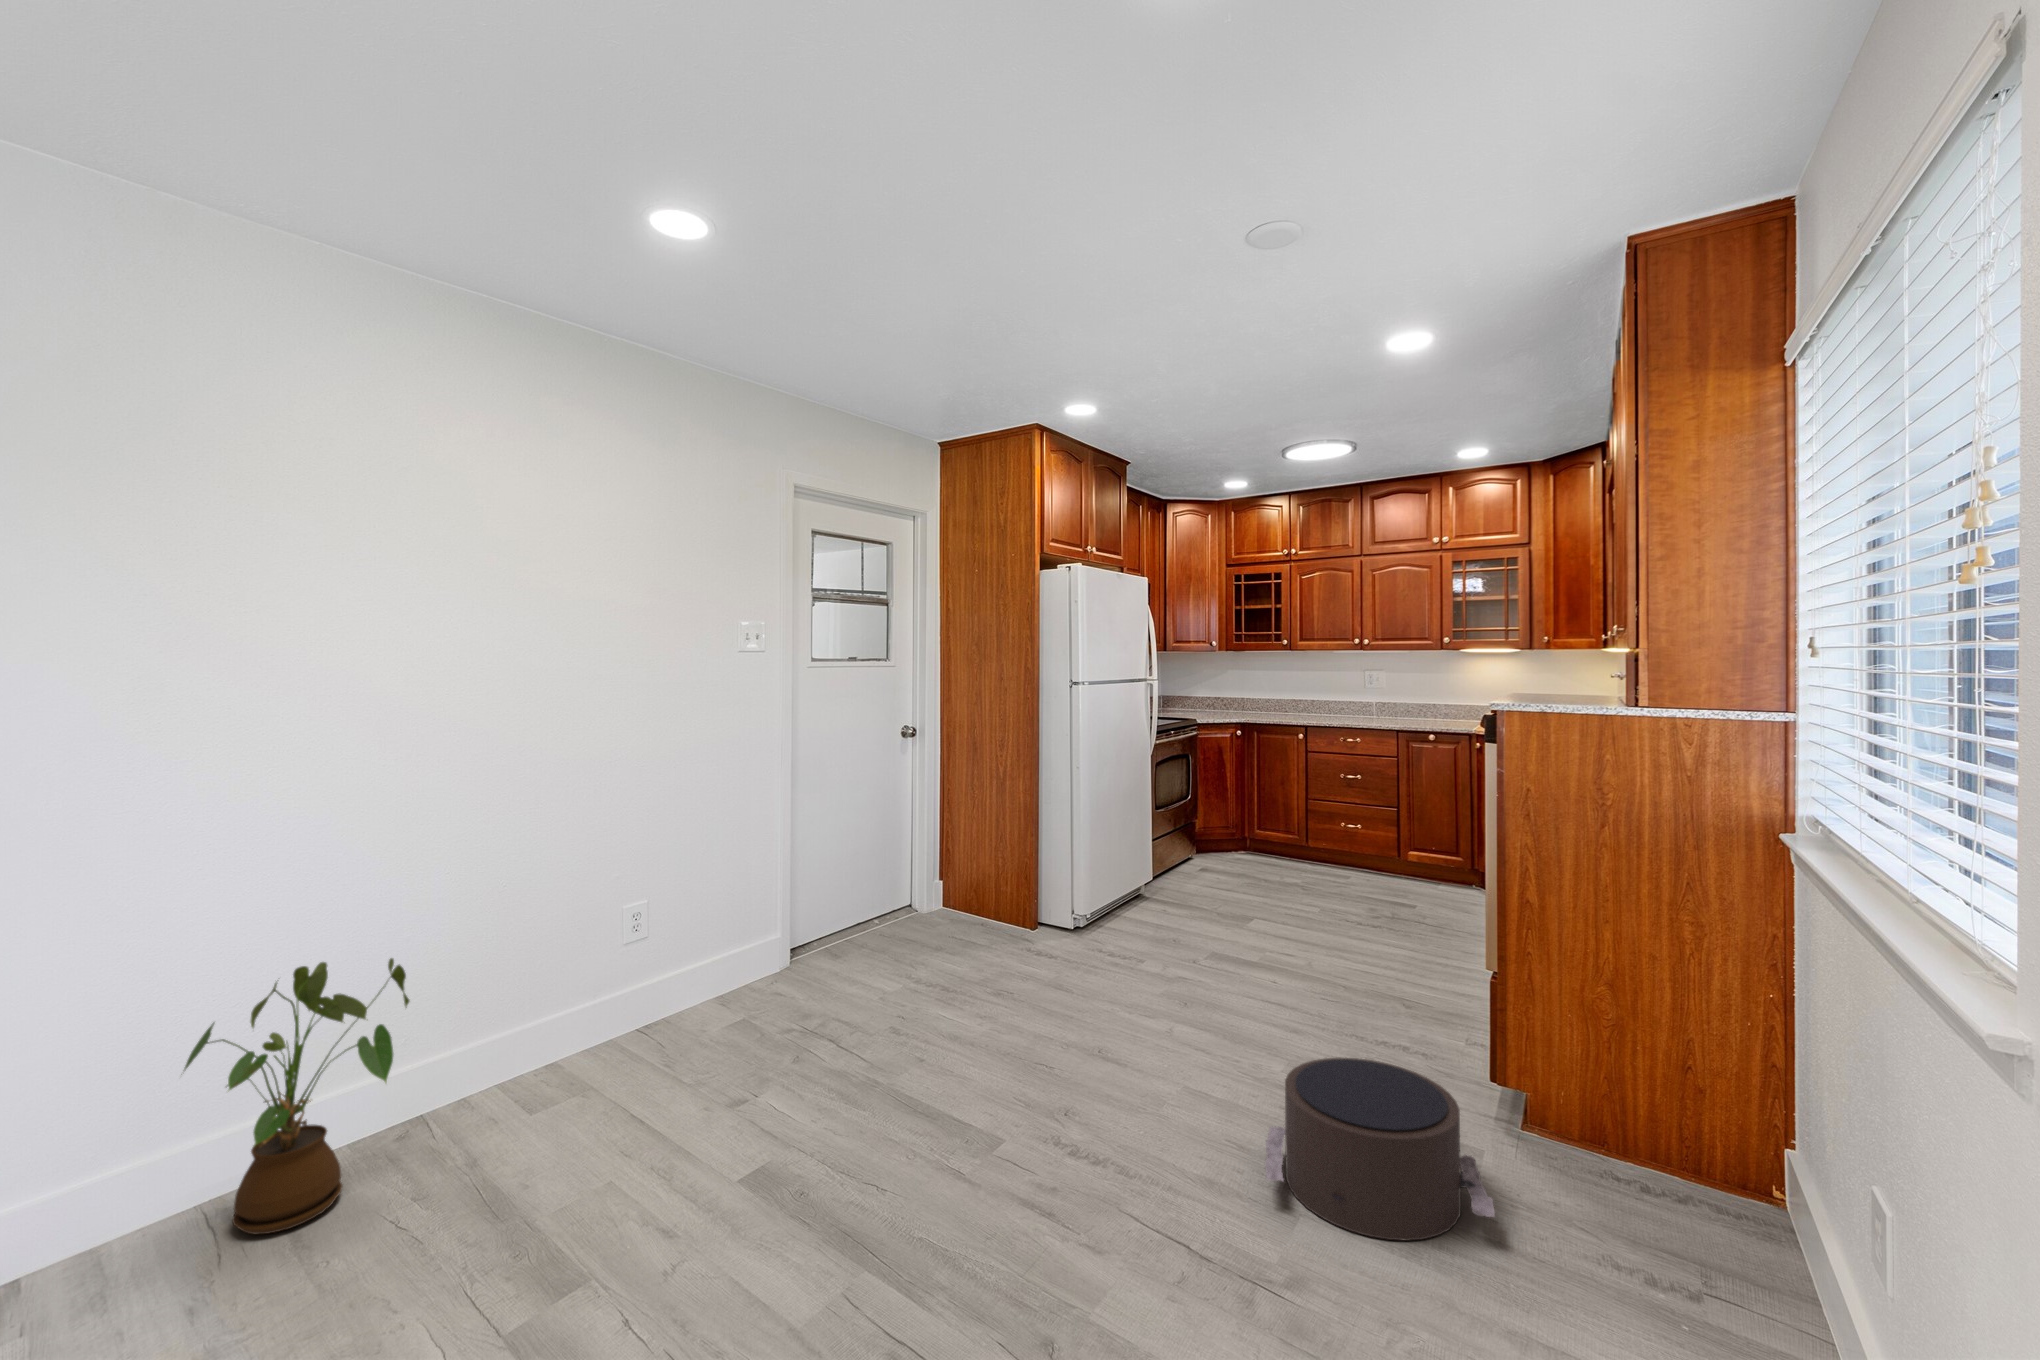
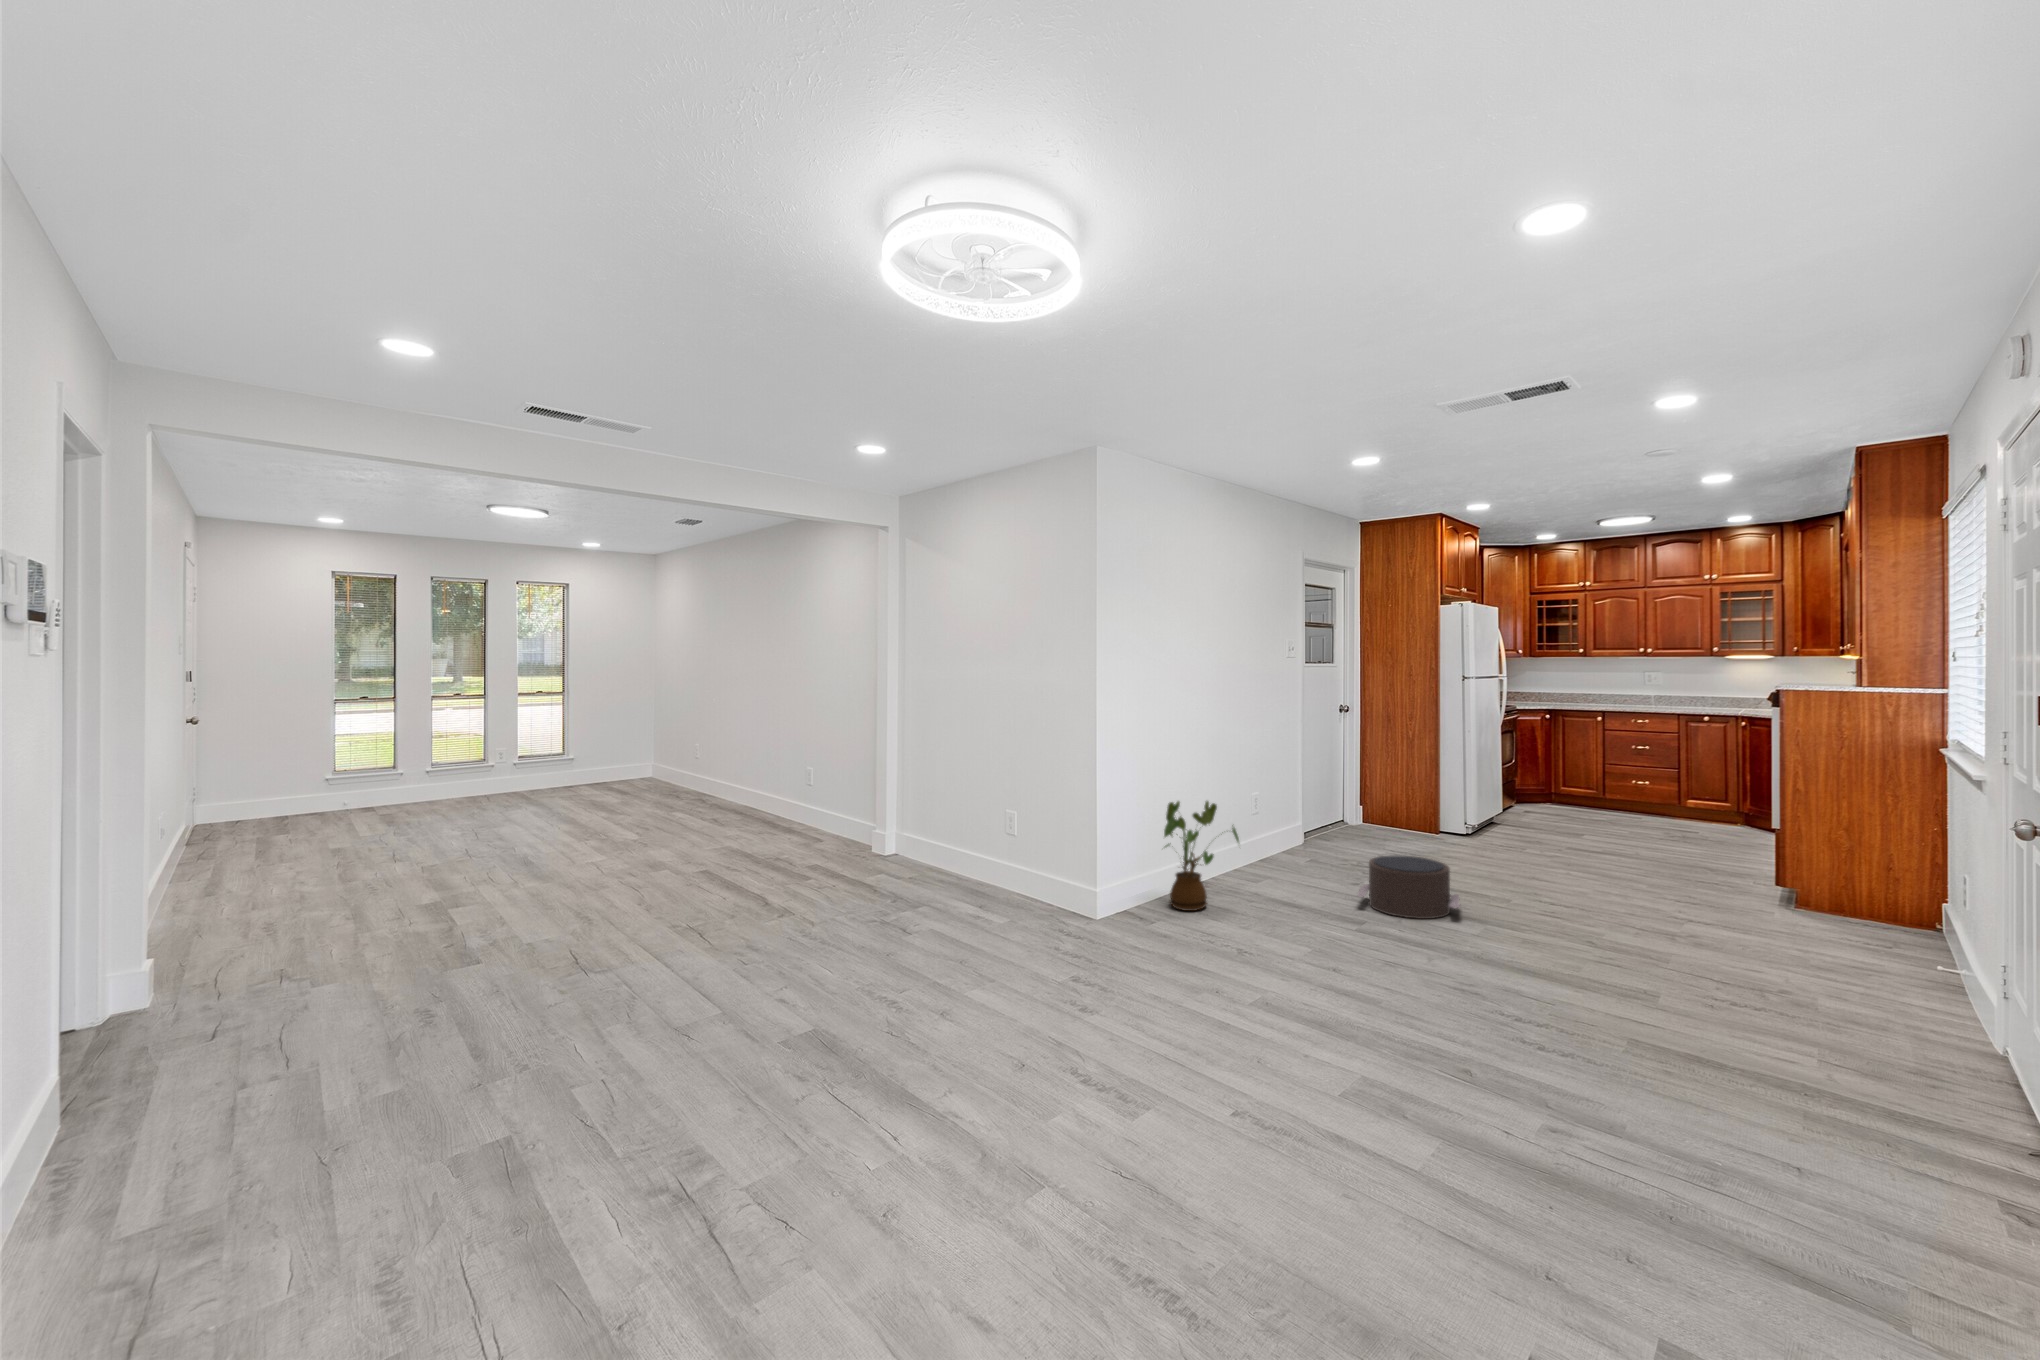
pouf: present [1265,1058,1495,1241] -> present [1358,856,1460,919]

